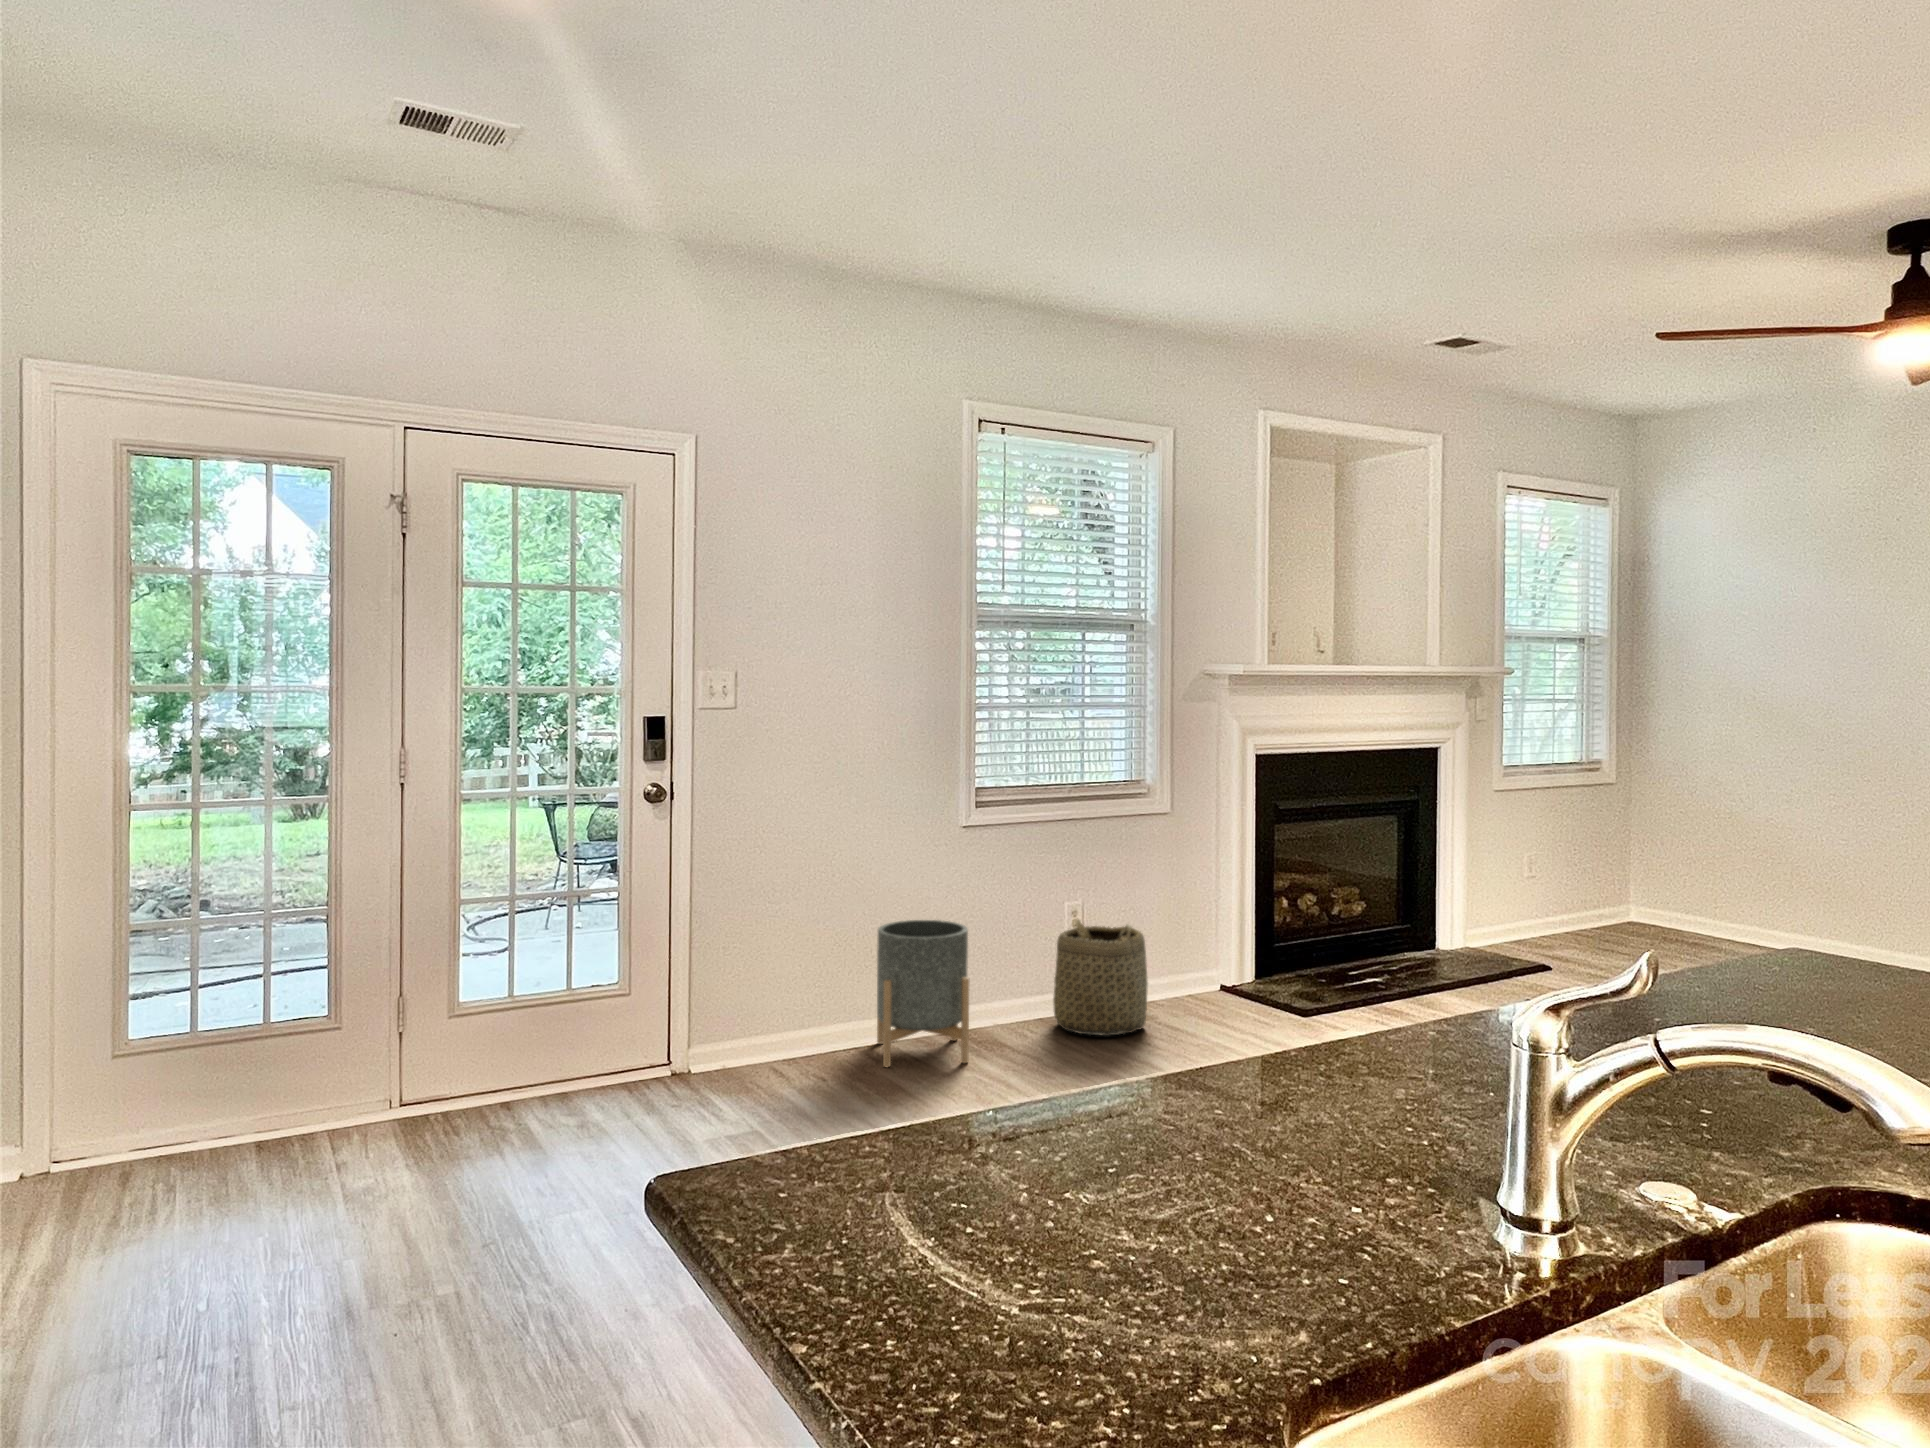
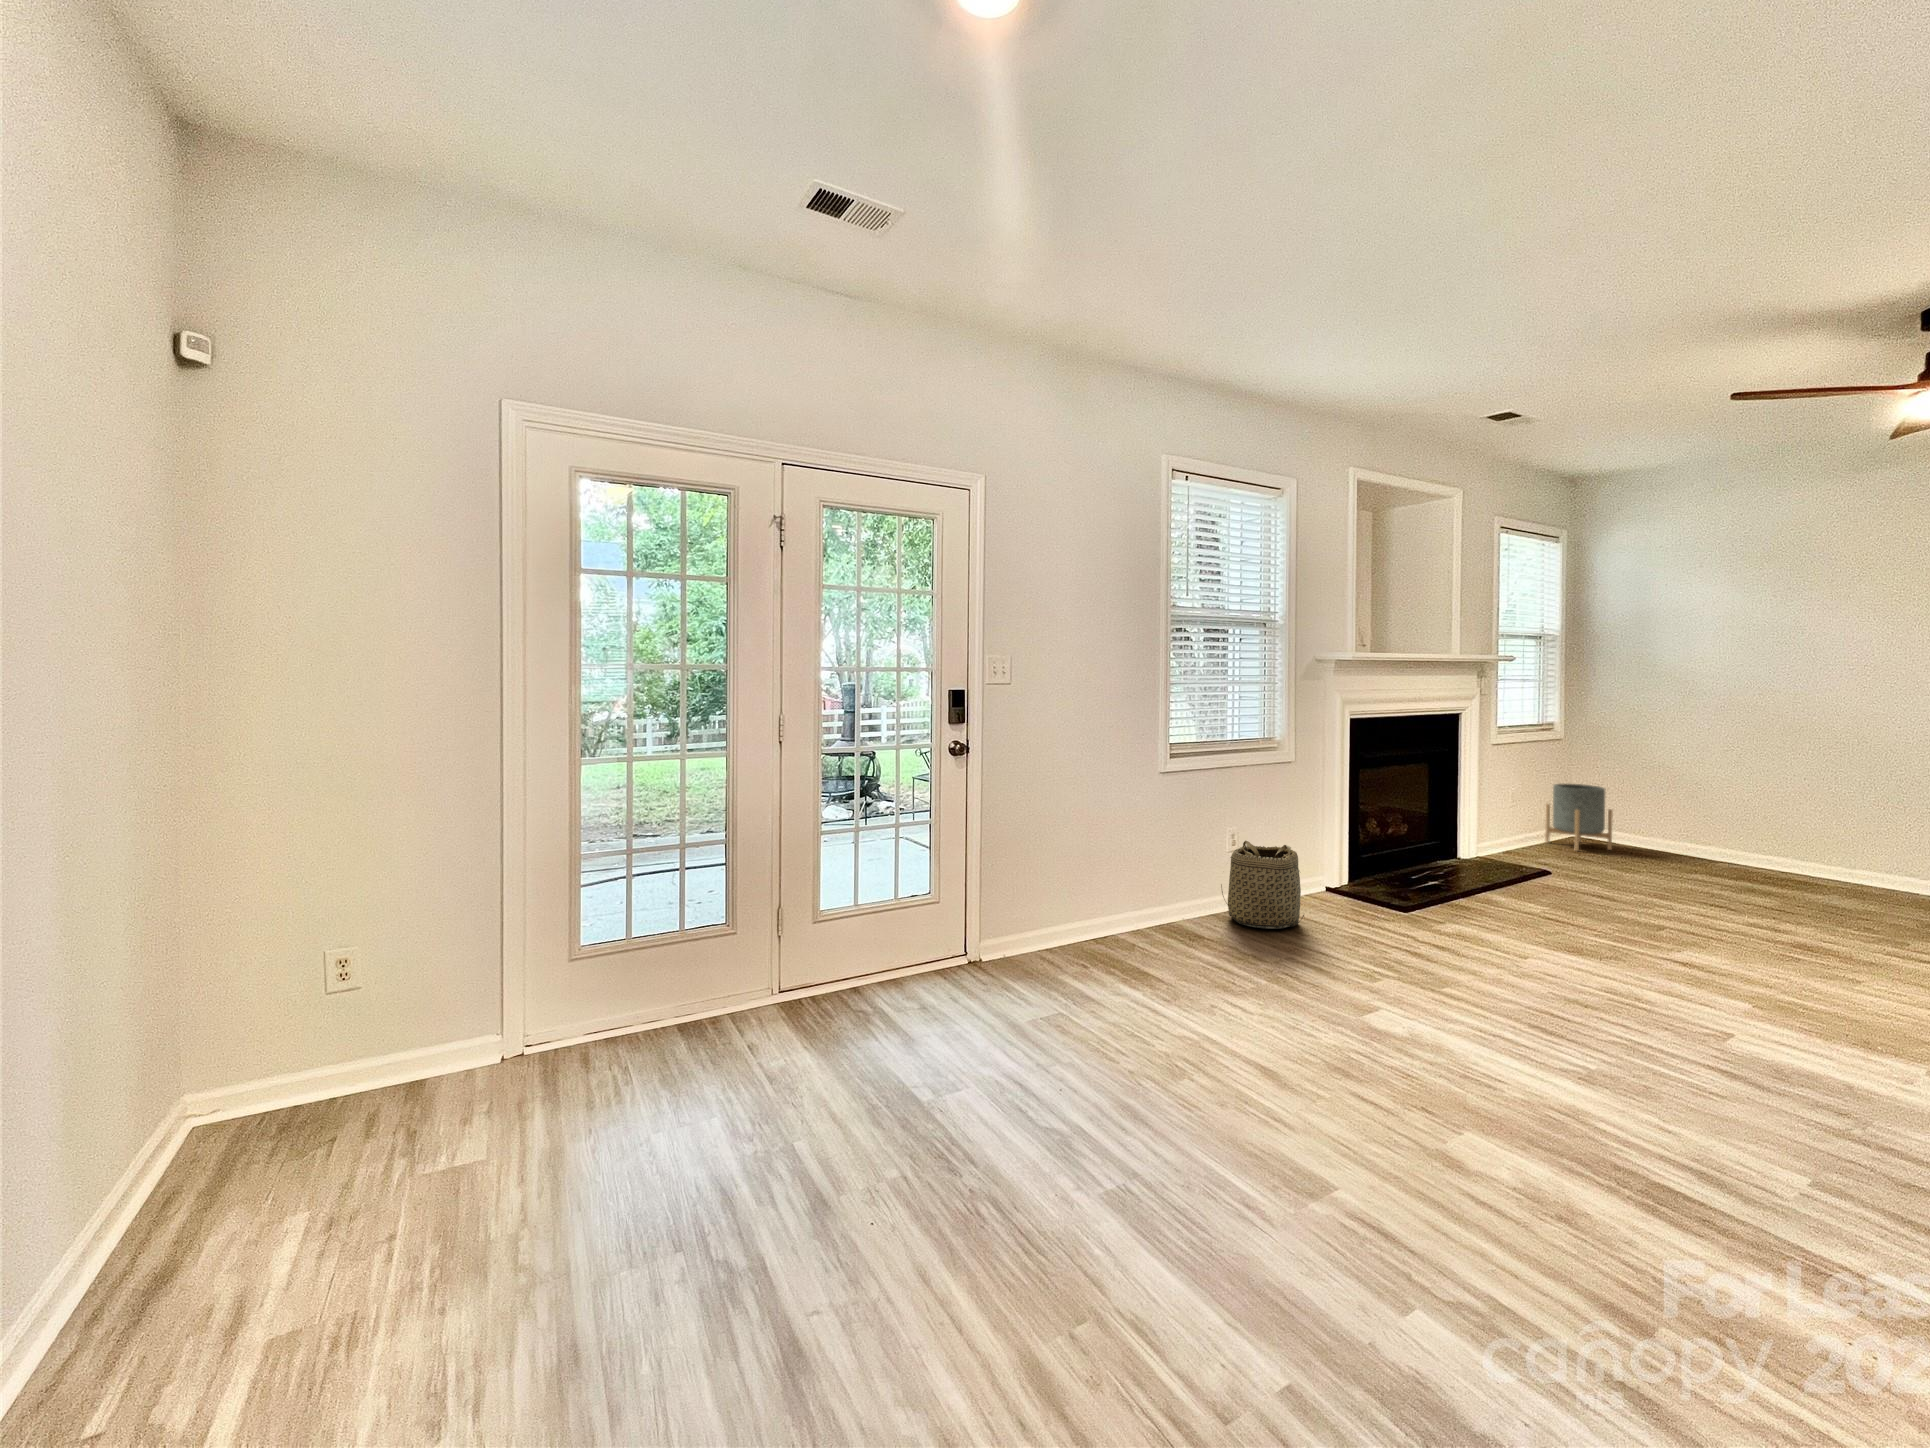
planter: present [877,920,969,1067] -> present [1545,784,1613,851]

